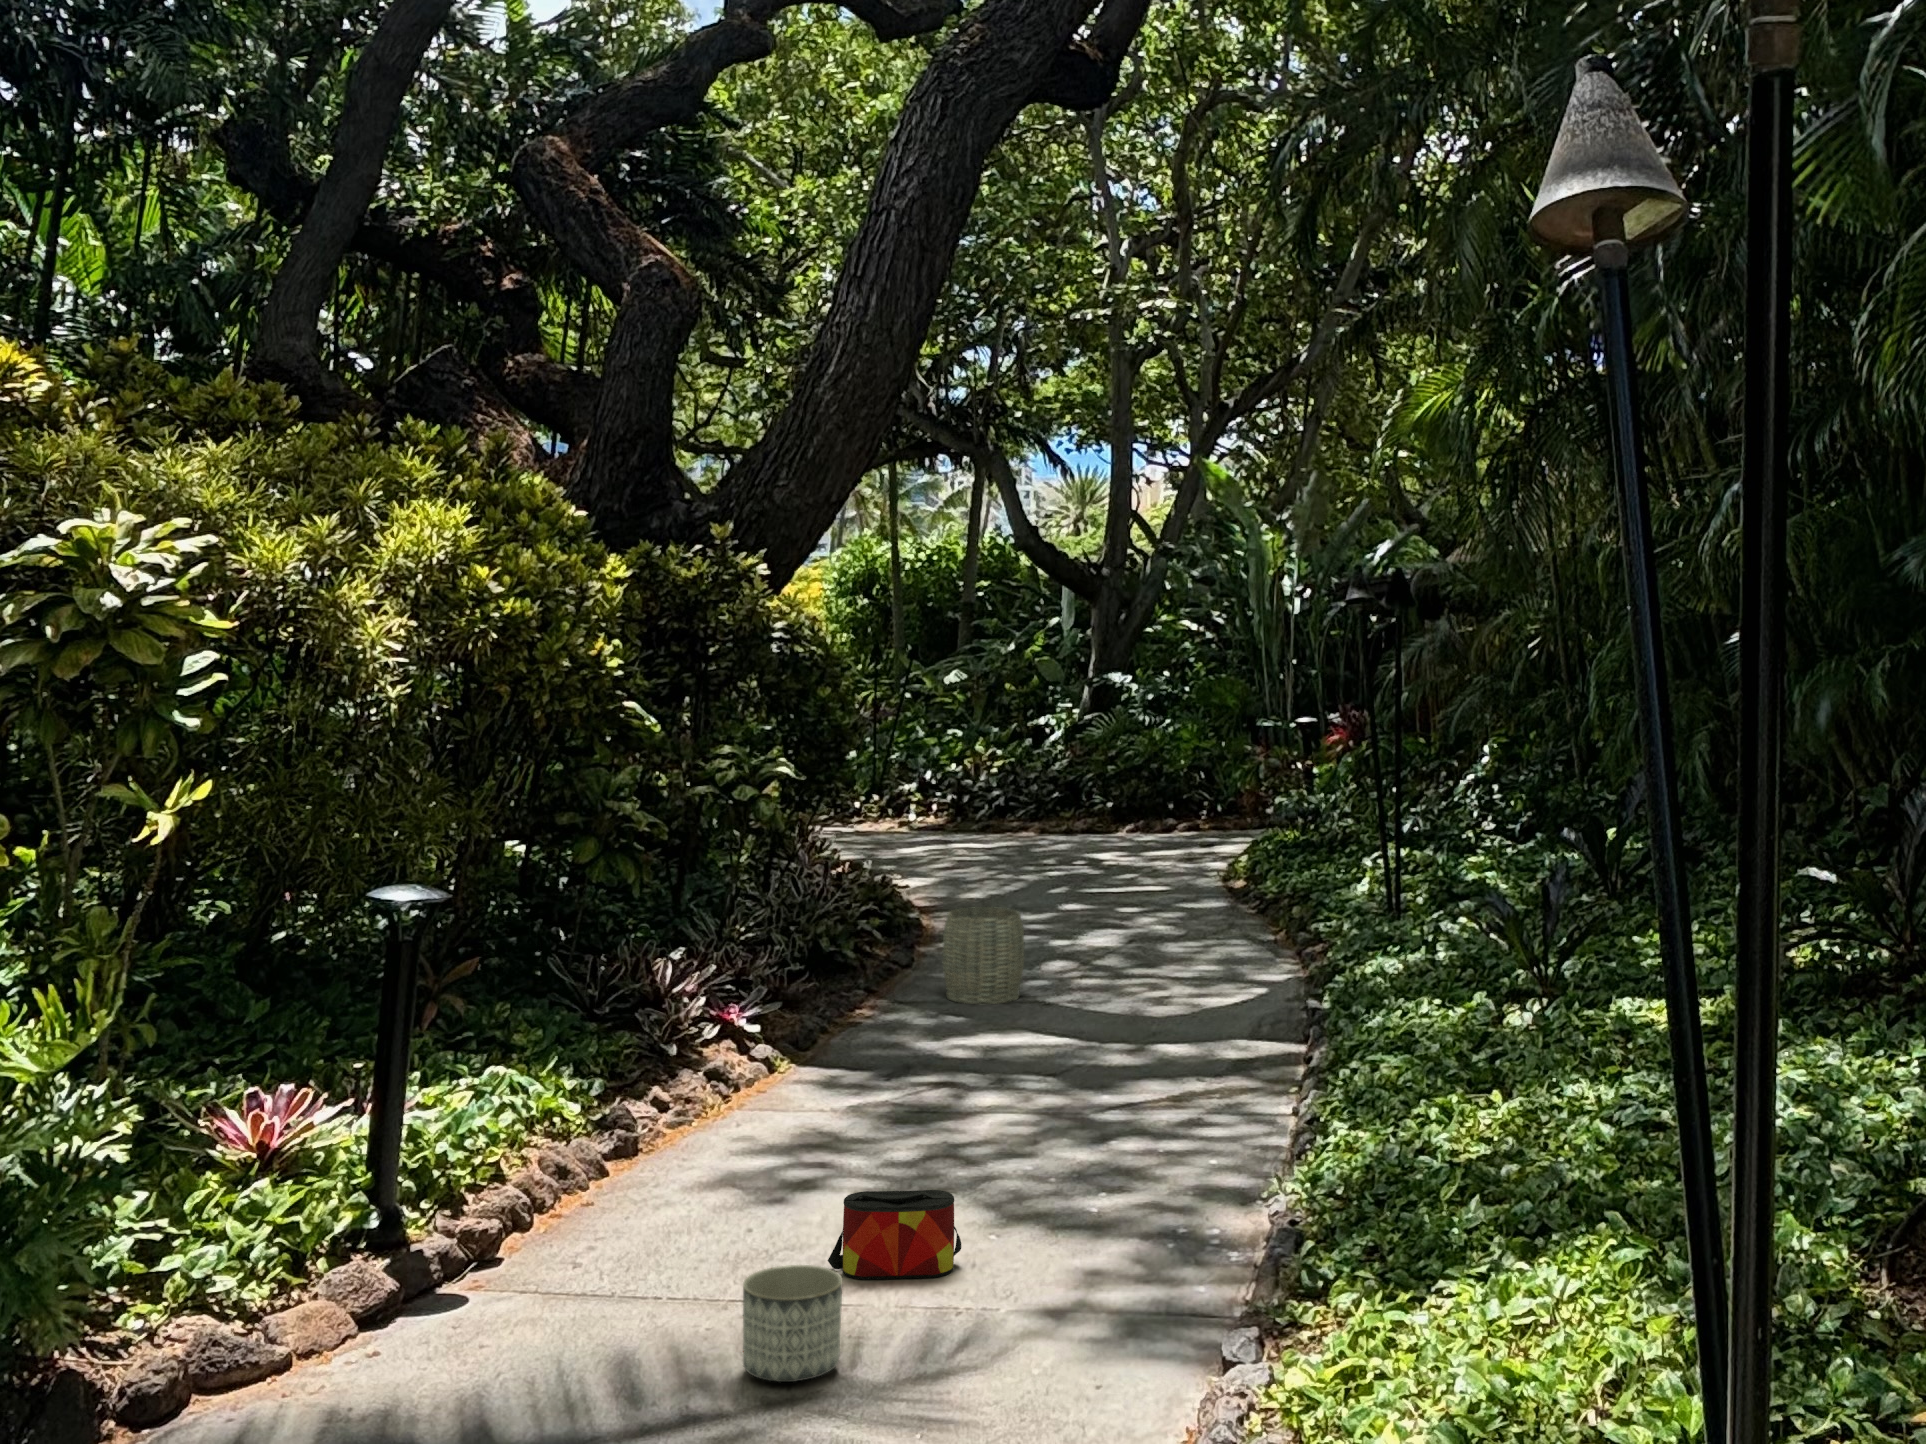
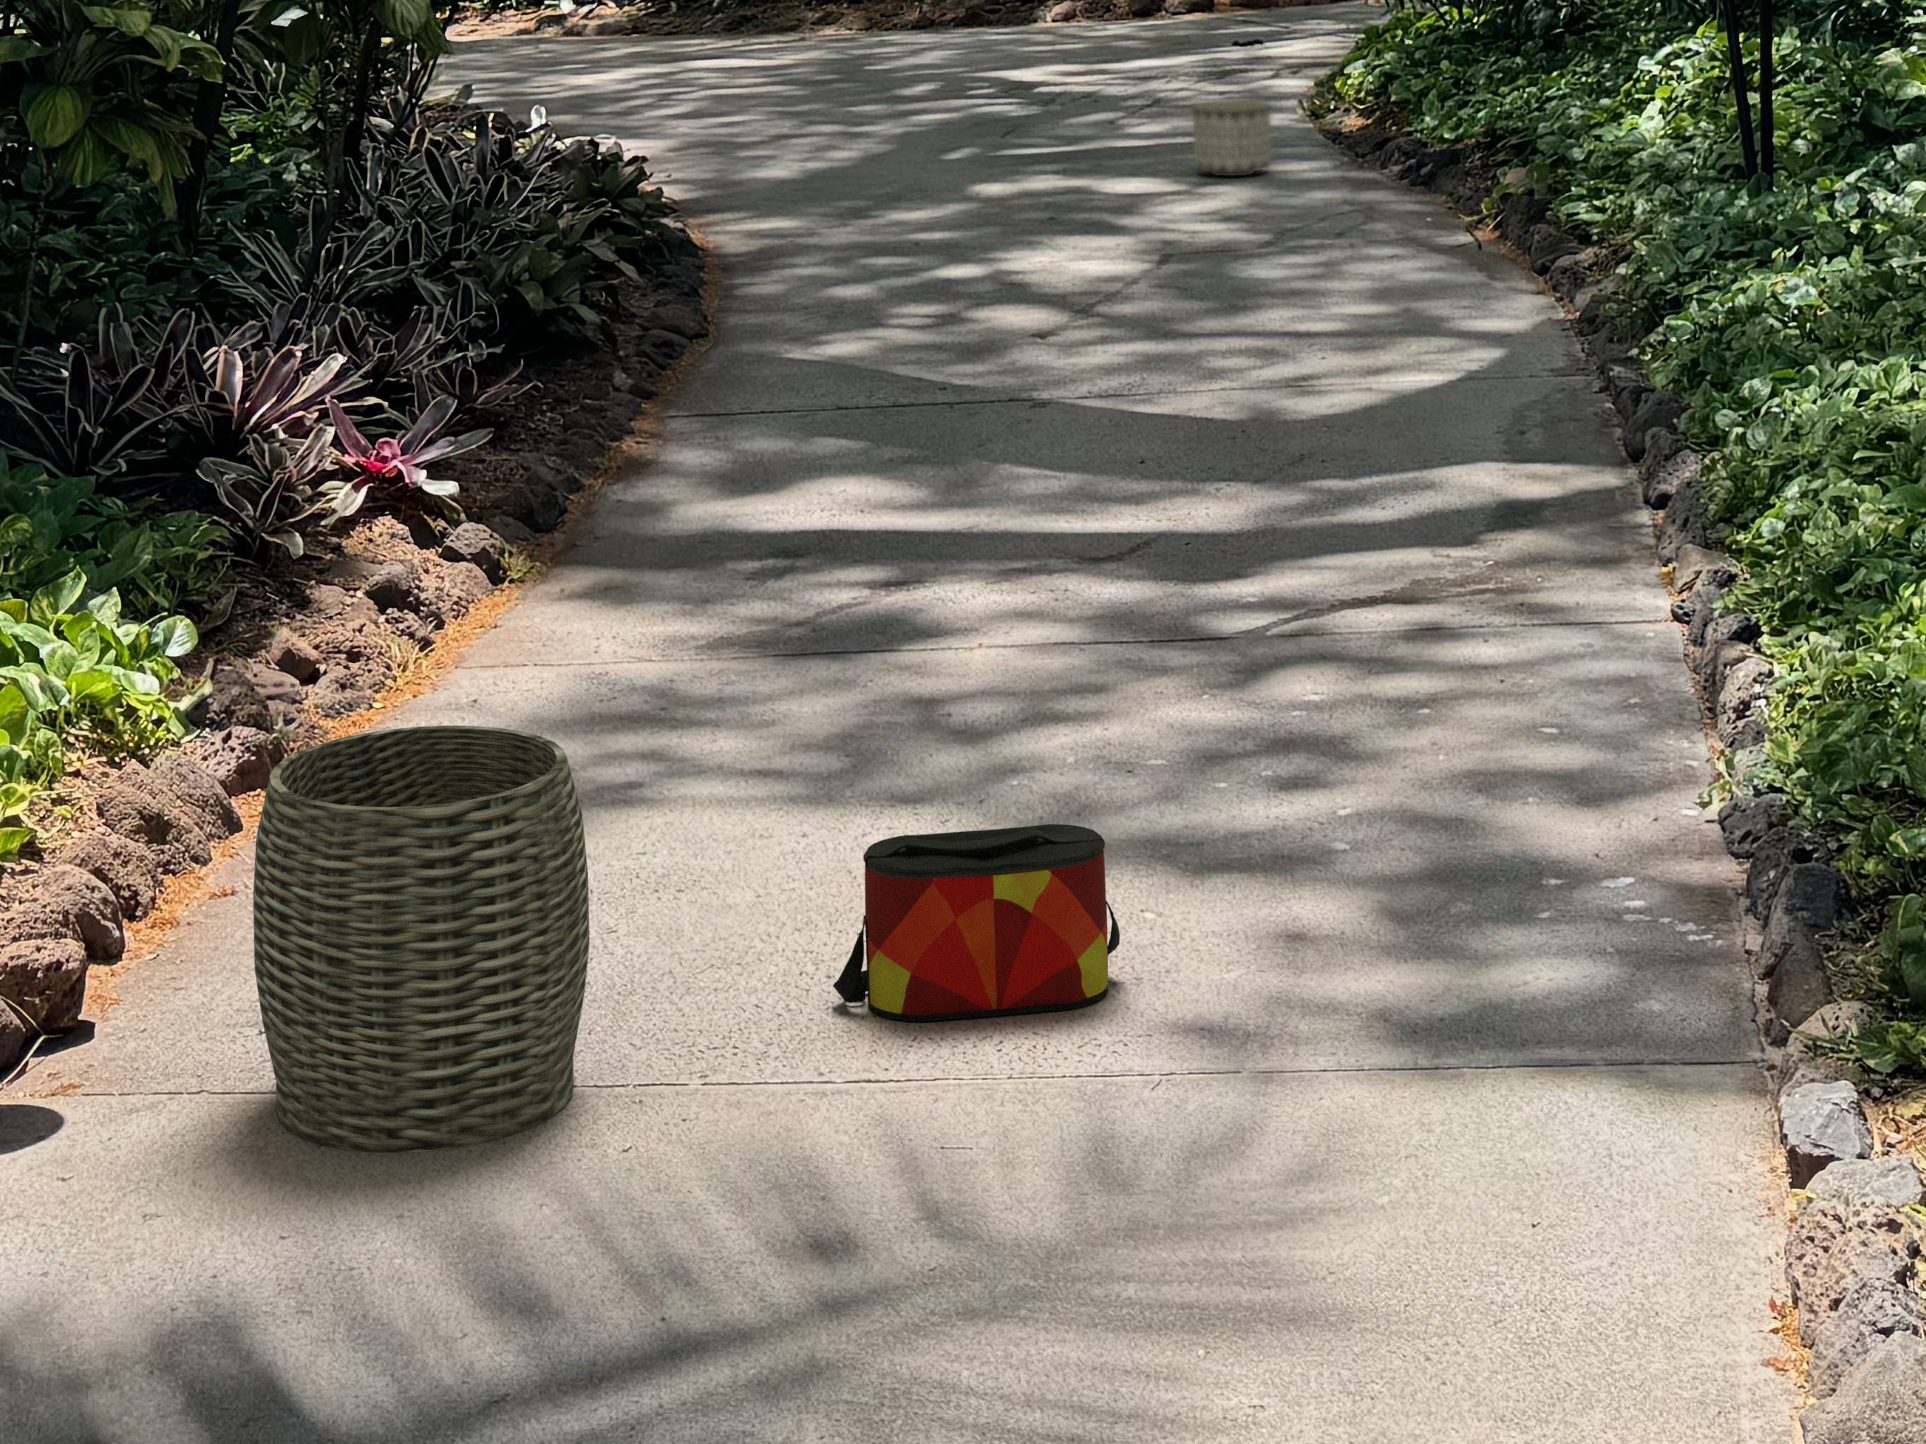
woven basket: present [942,907,1024,1004] -> present [253,726,590,1153]
planter: present [743,1265,843,1382] -> present [1192,100,1271,176]

